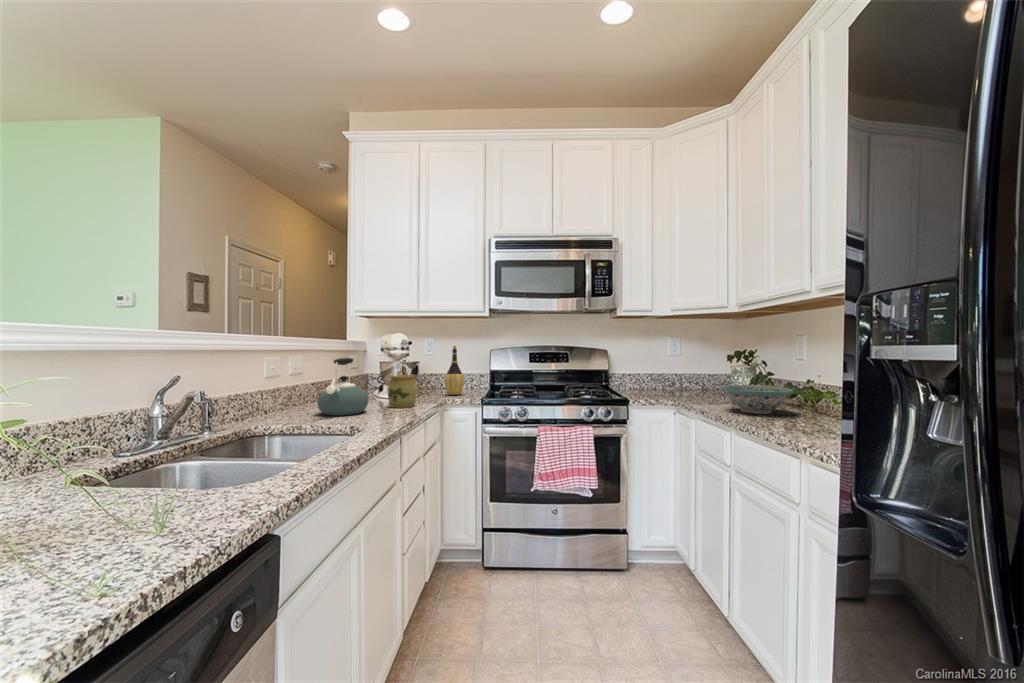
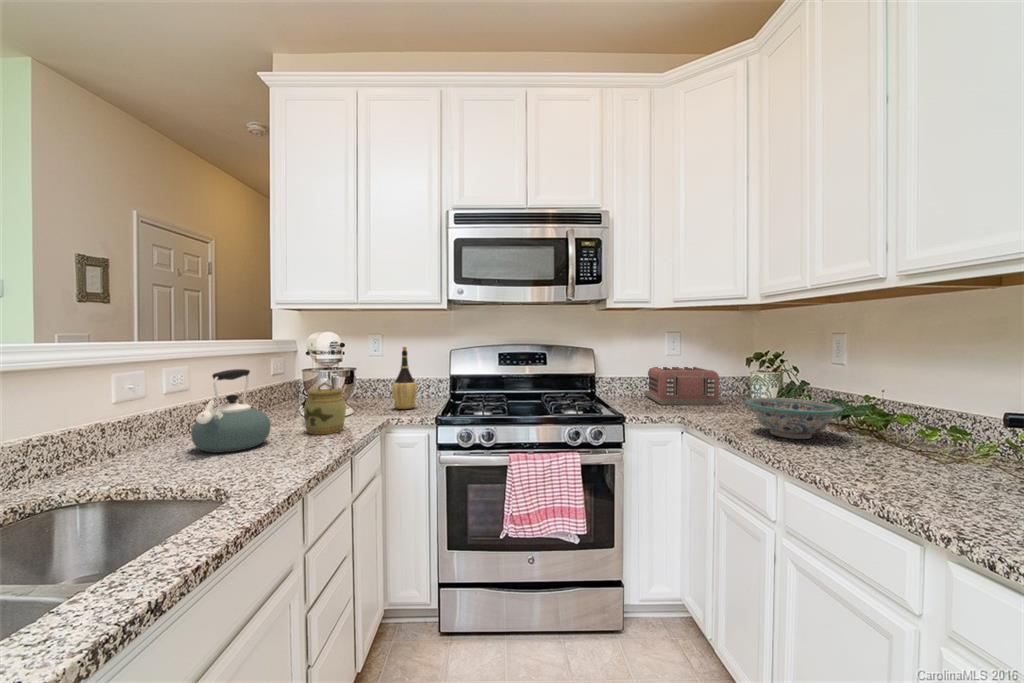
toaster: none [649,364,711,395] -> present [644,367,720,405]

